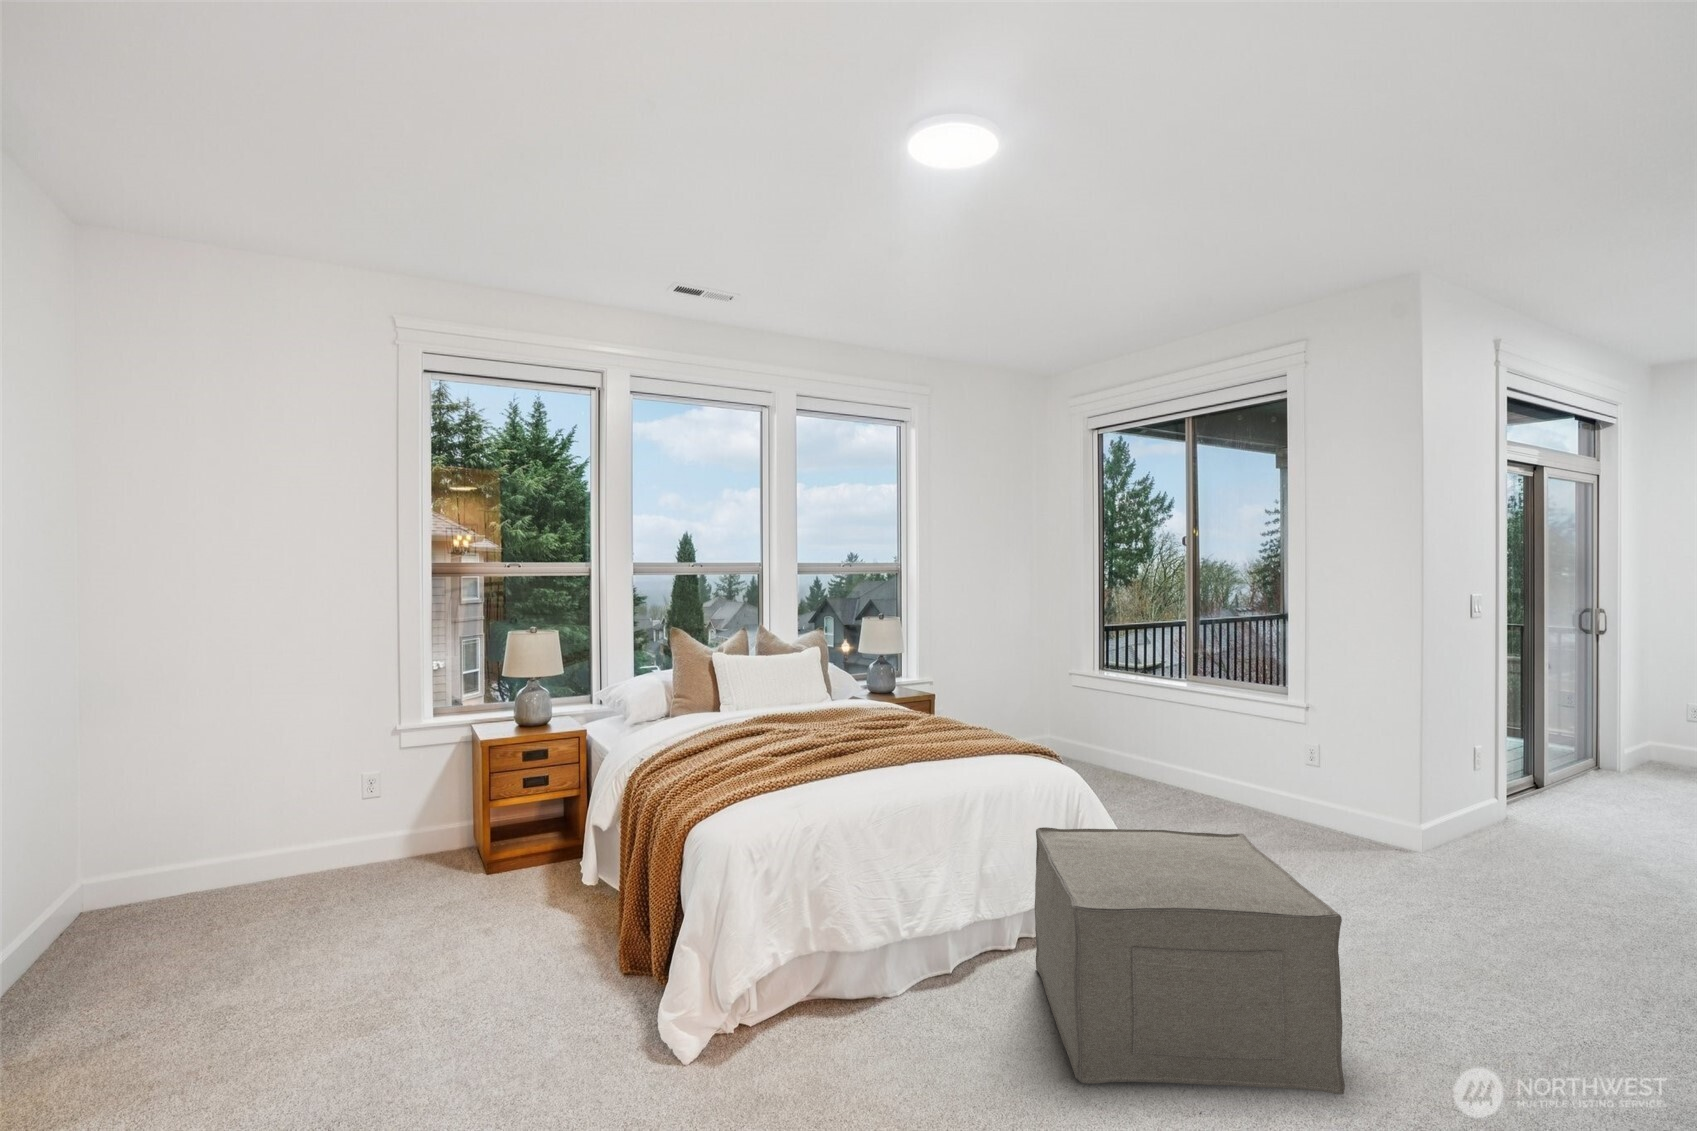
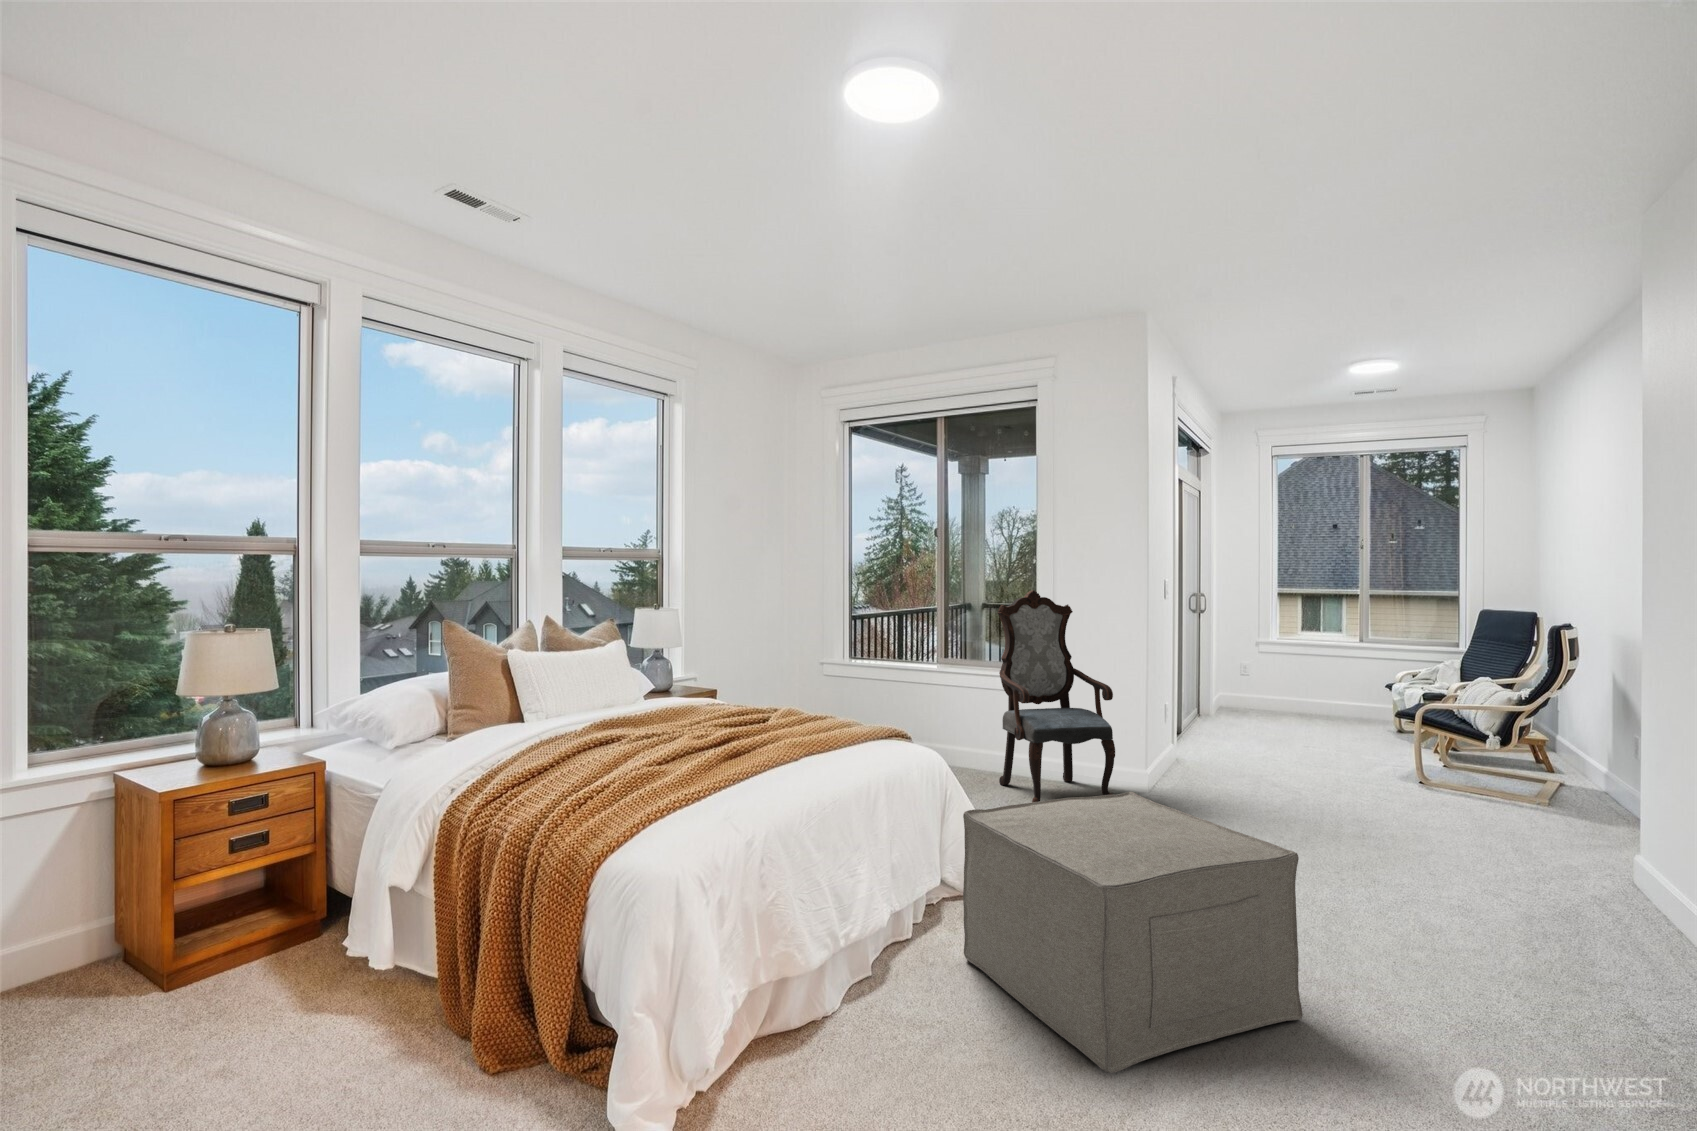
armchair: none [1227,607,1357,854] -> present [998,590,1115,802]

